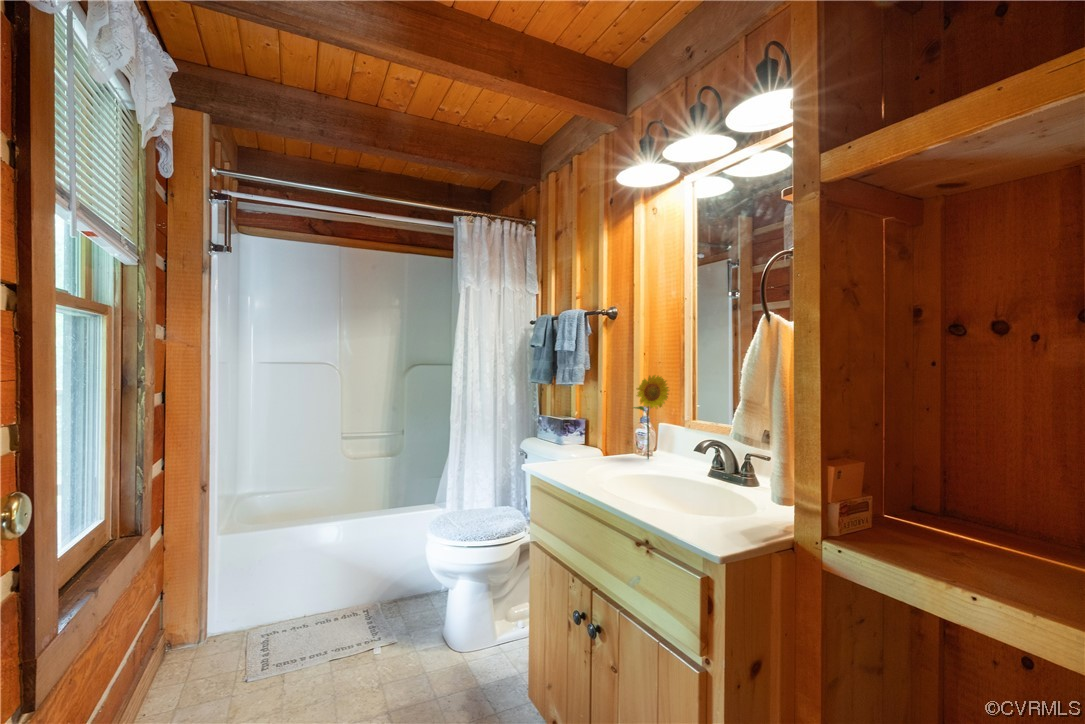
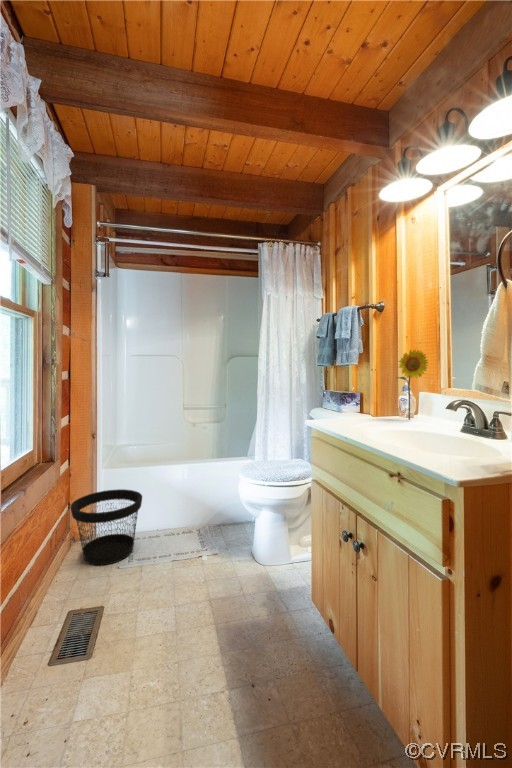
wastebasket: none [161,567,281,691] -> present [70,489,142,565]

